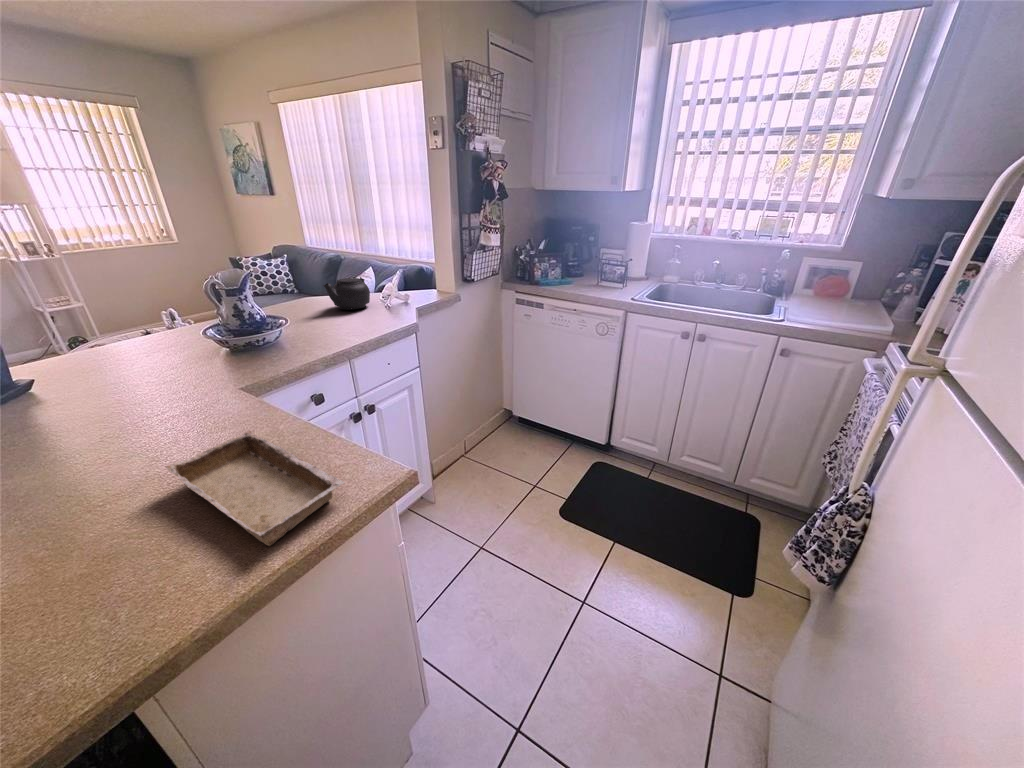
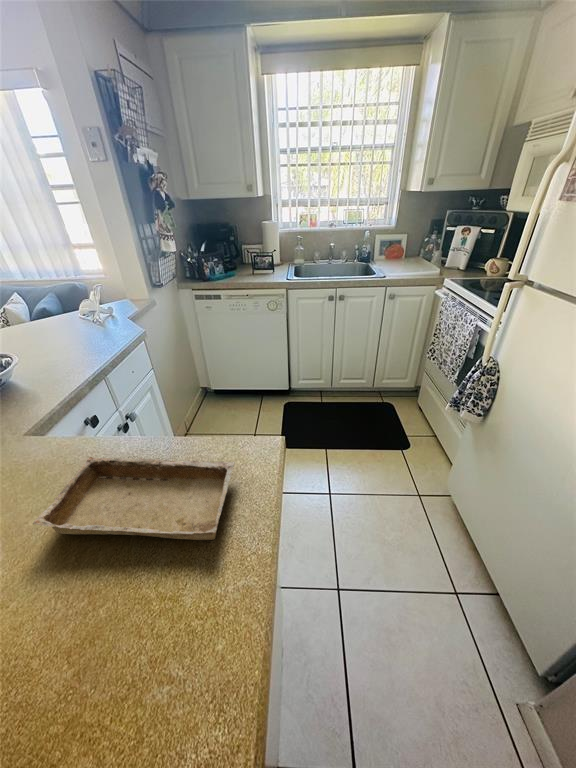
teapot: present [323,277,370,310] -> none [19,296,73,331]

